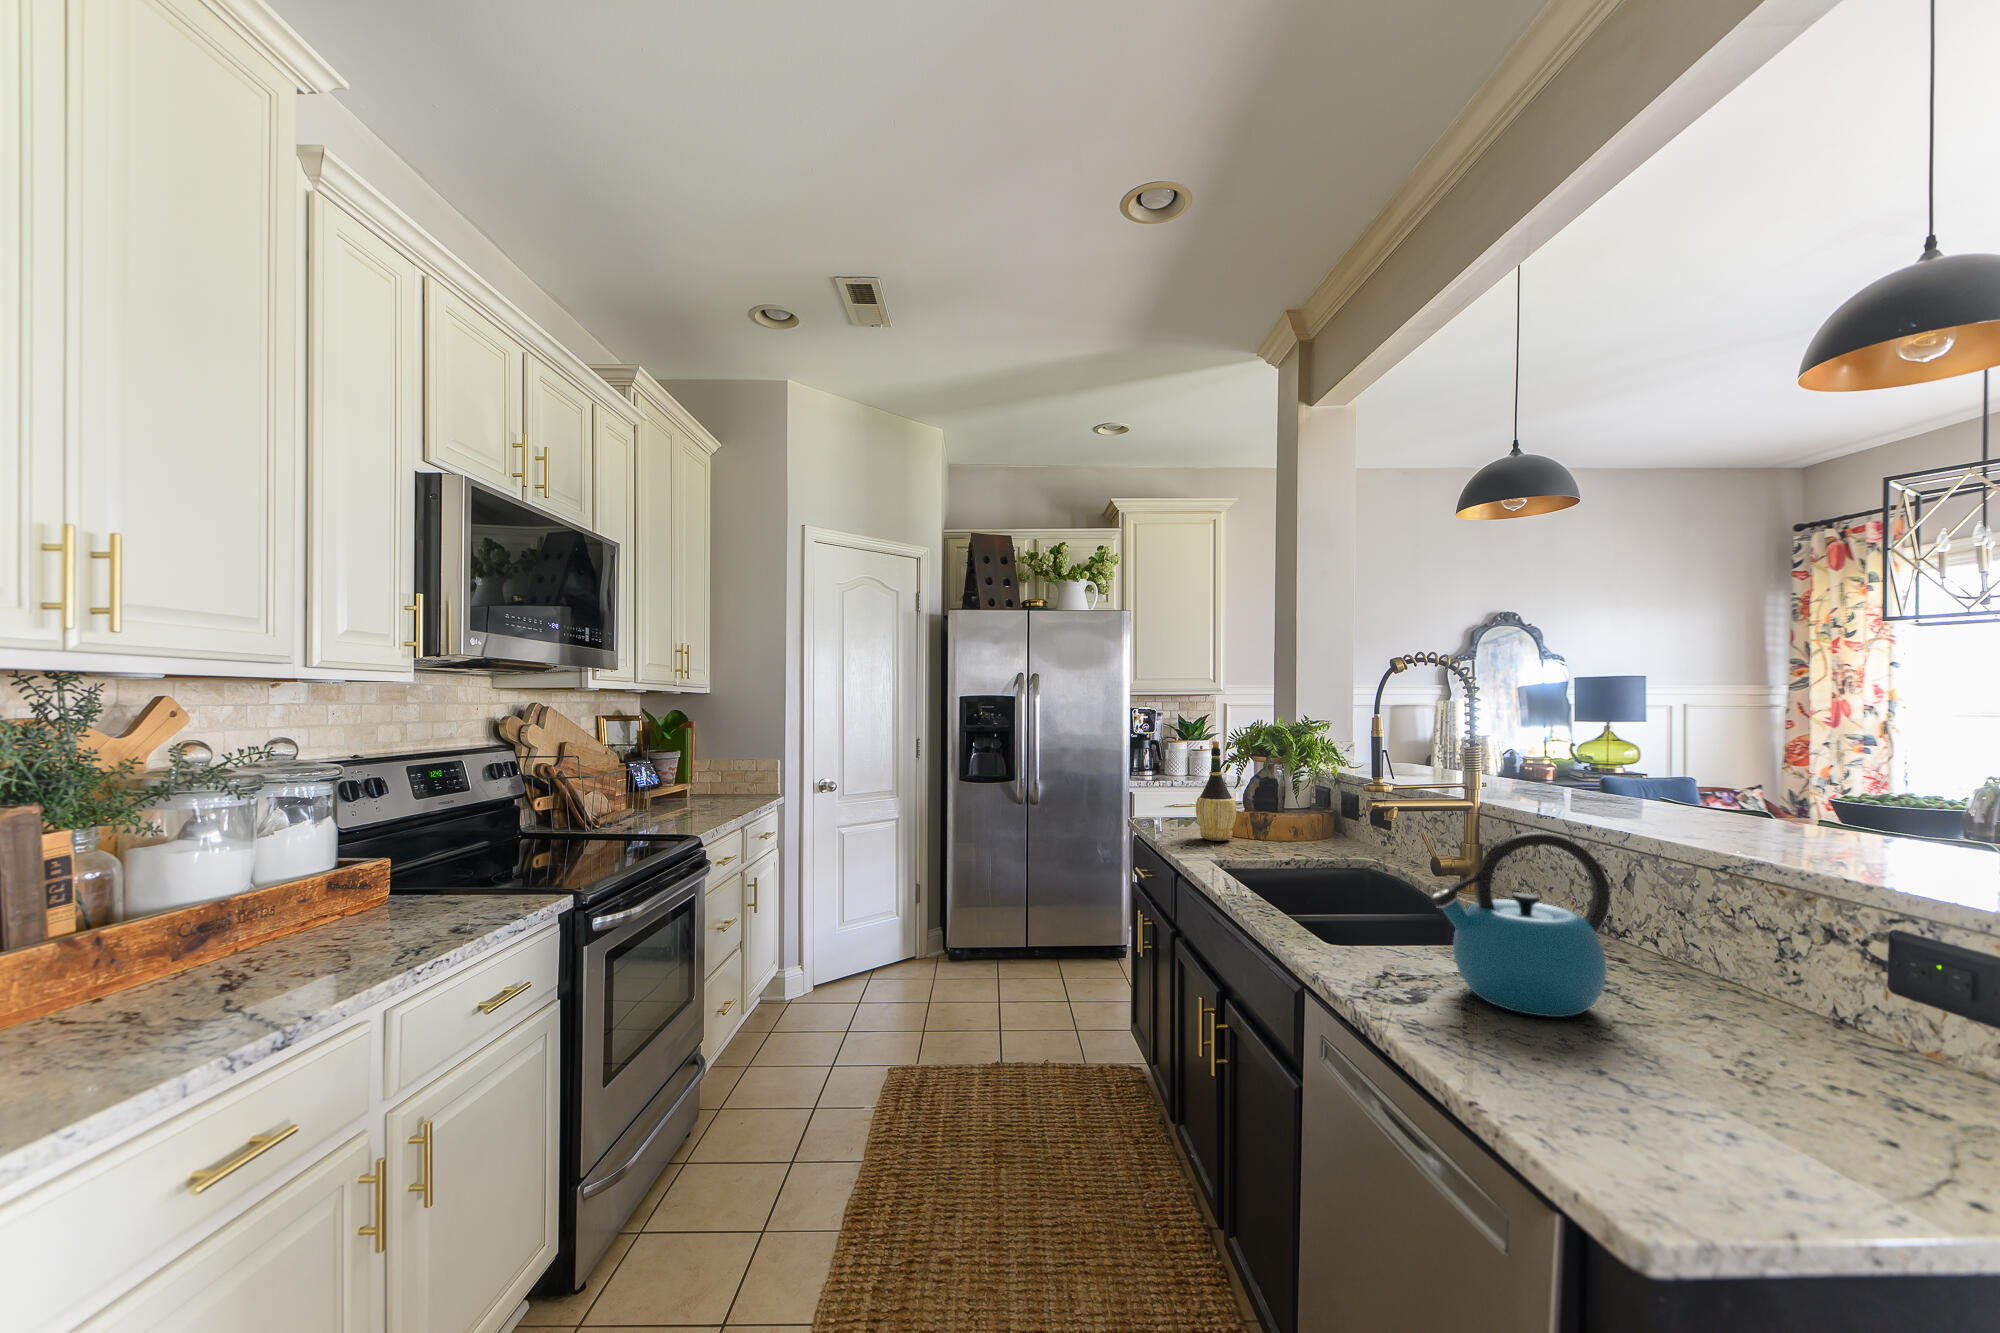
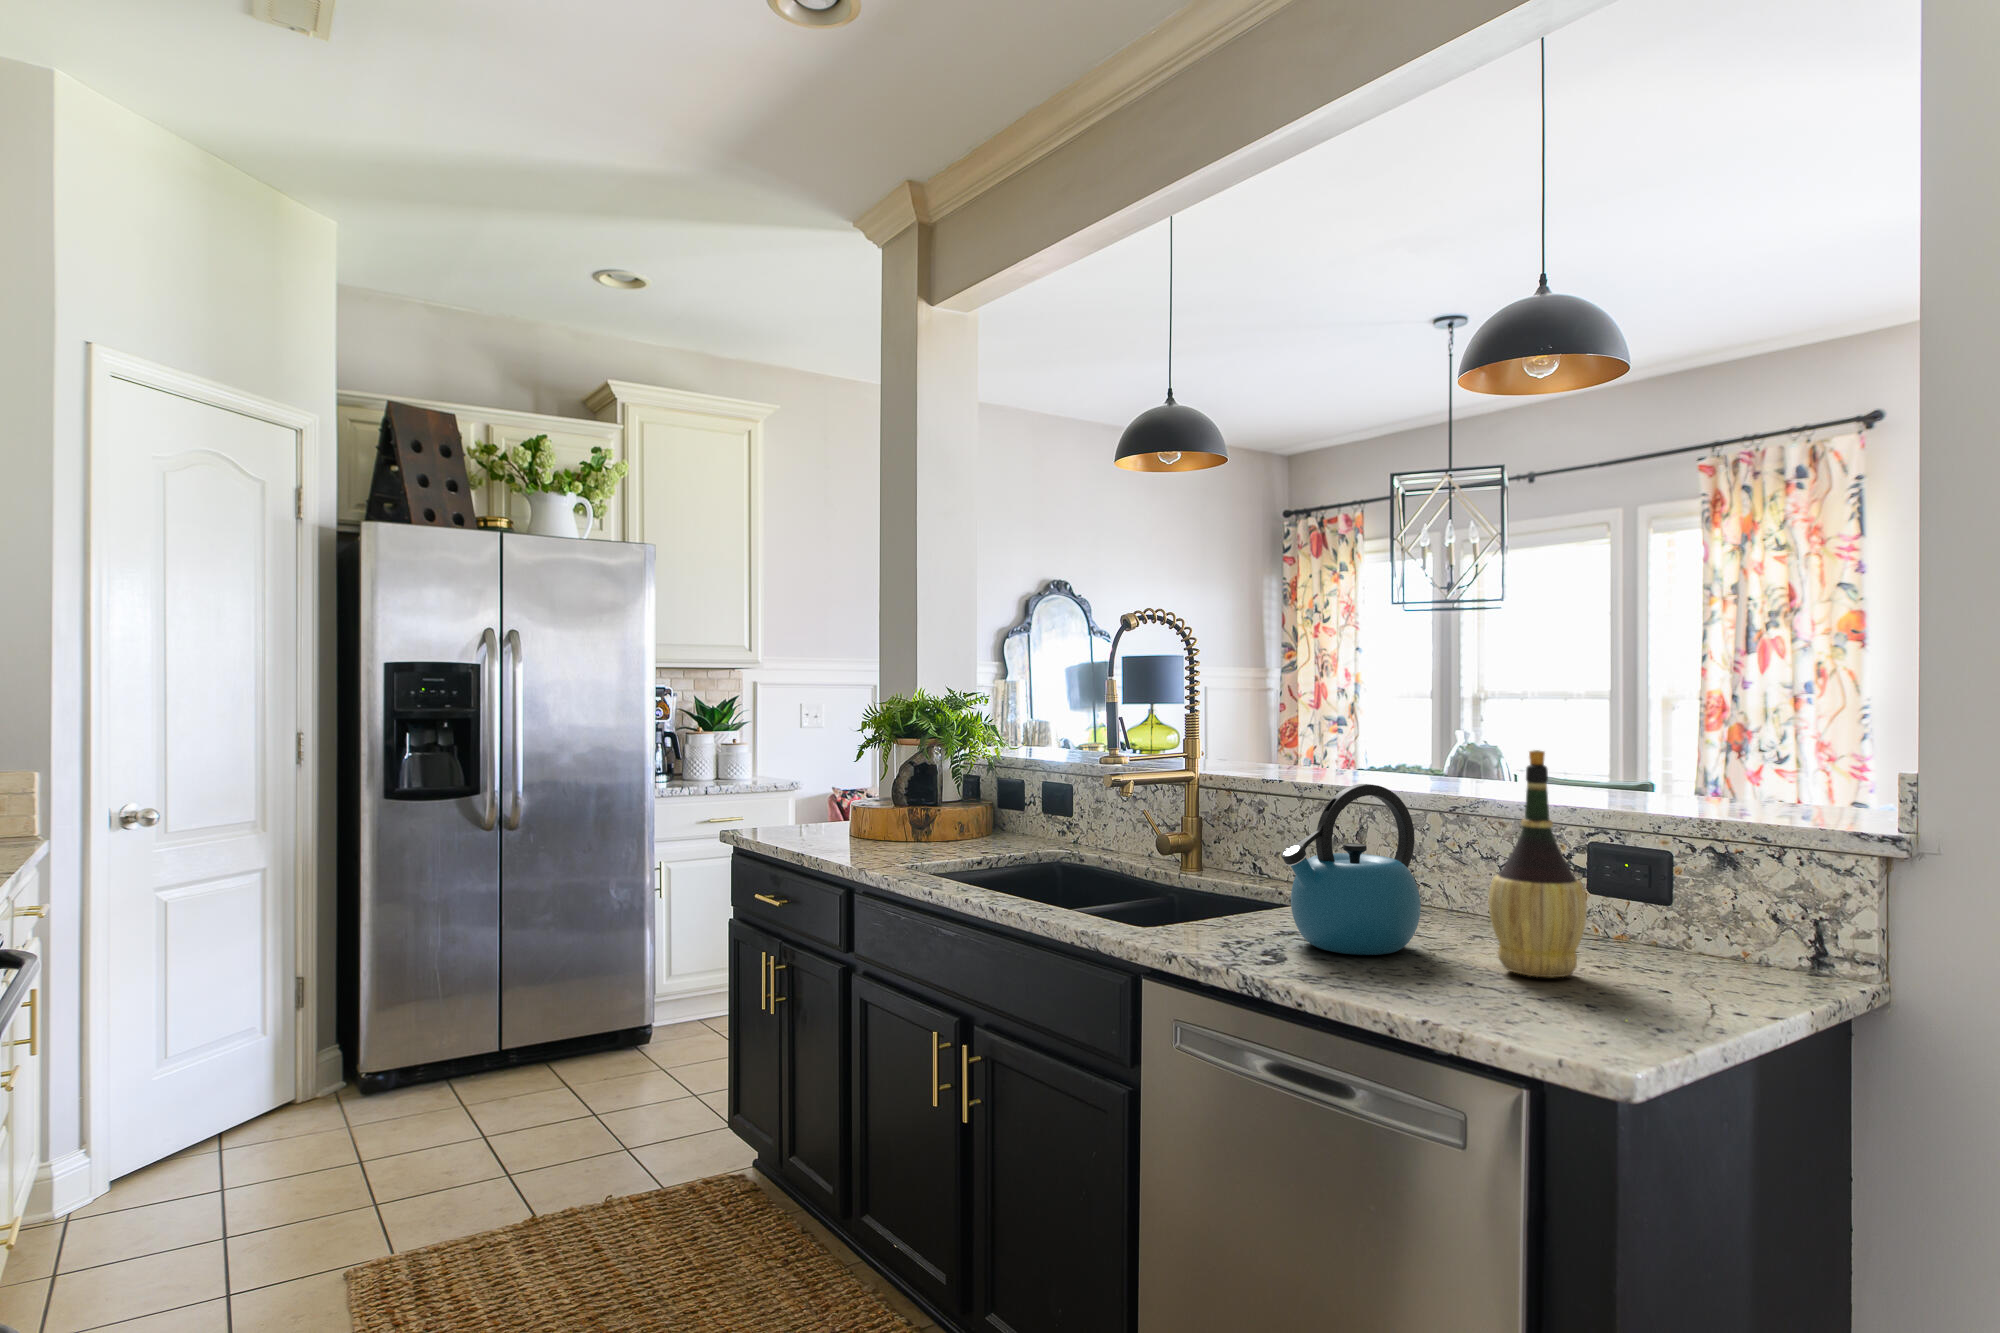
wine bottle: present [1196,741,1236,841] -> present [1489,750,1587,977]

